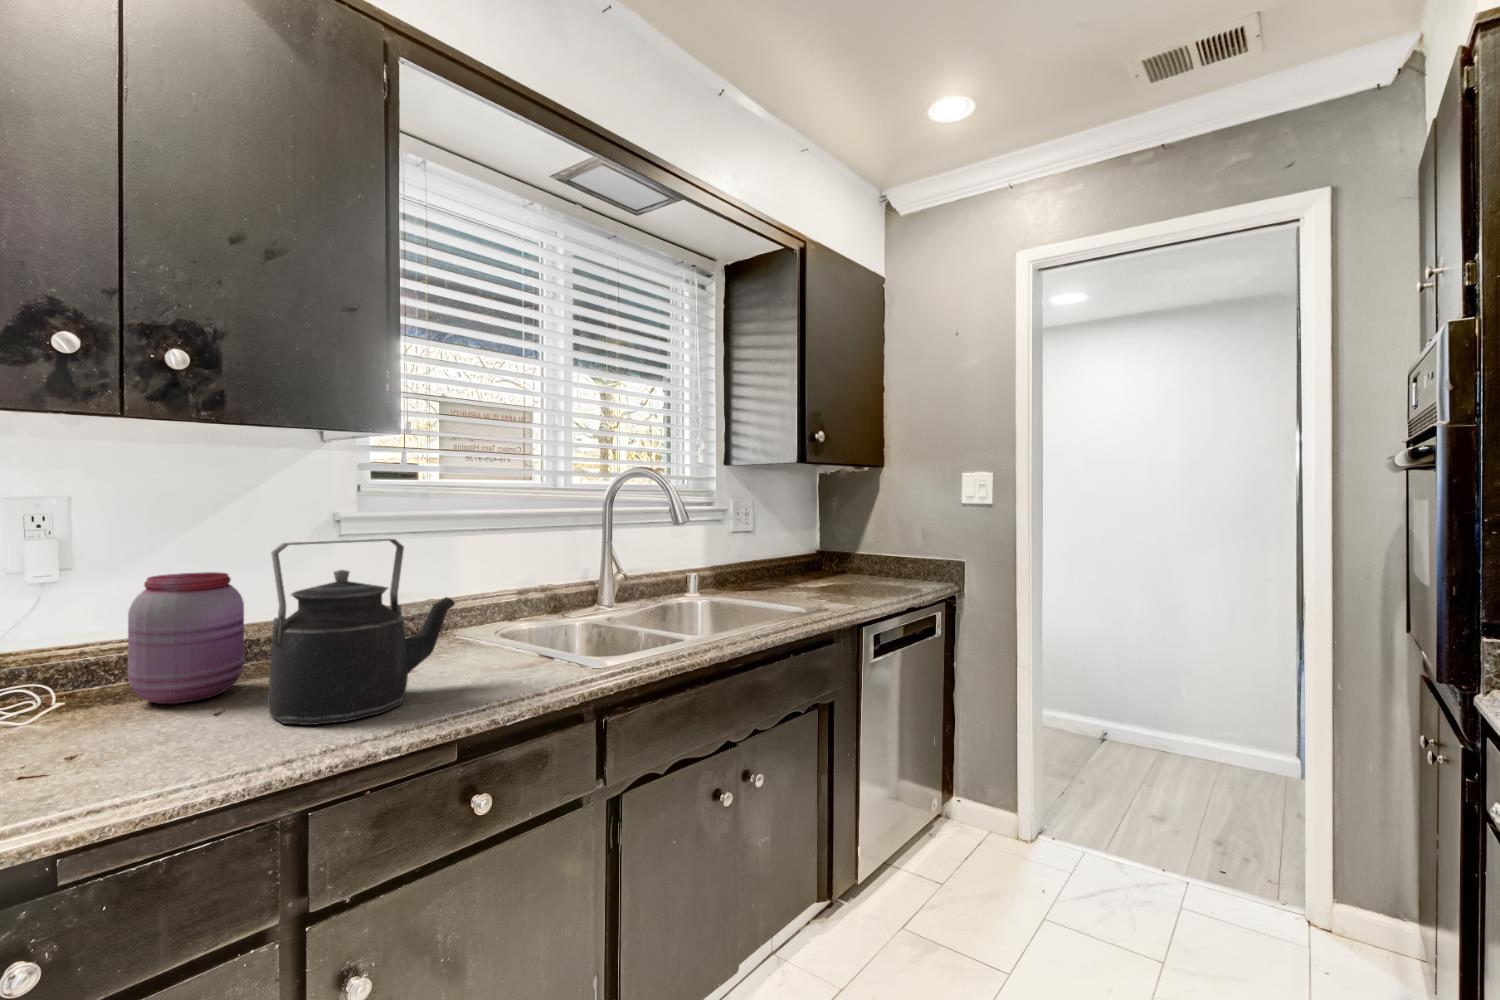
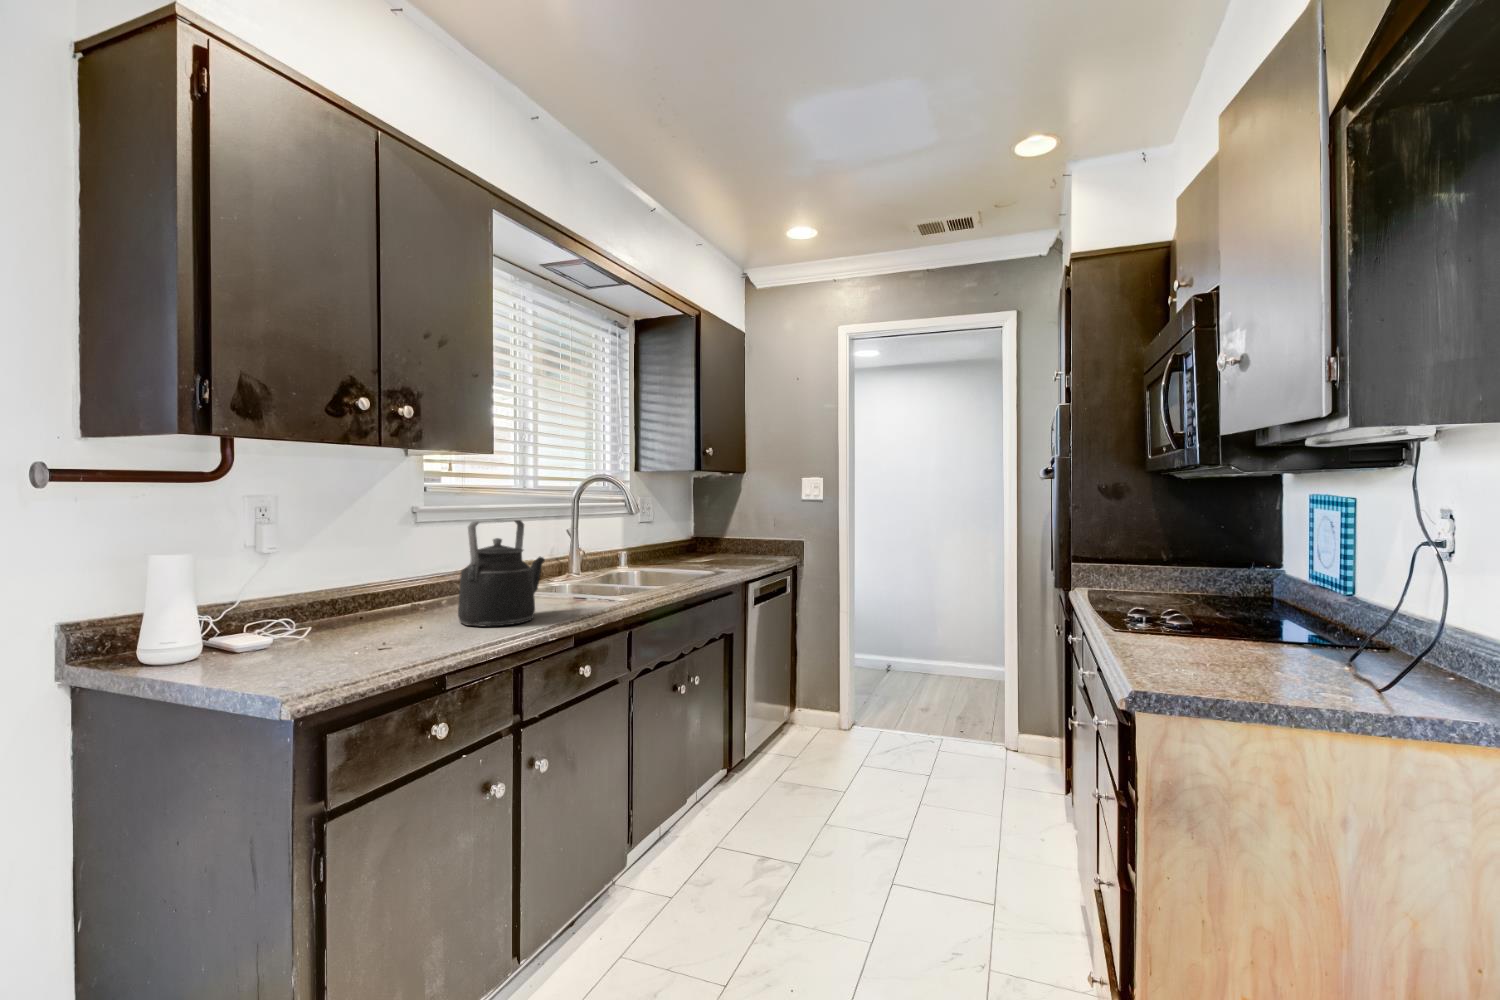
jar: present [128,572,244,704] -> none [347,544,413,626]

